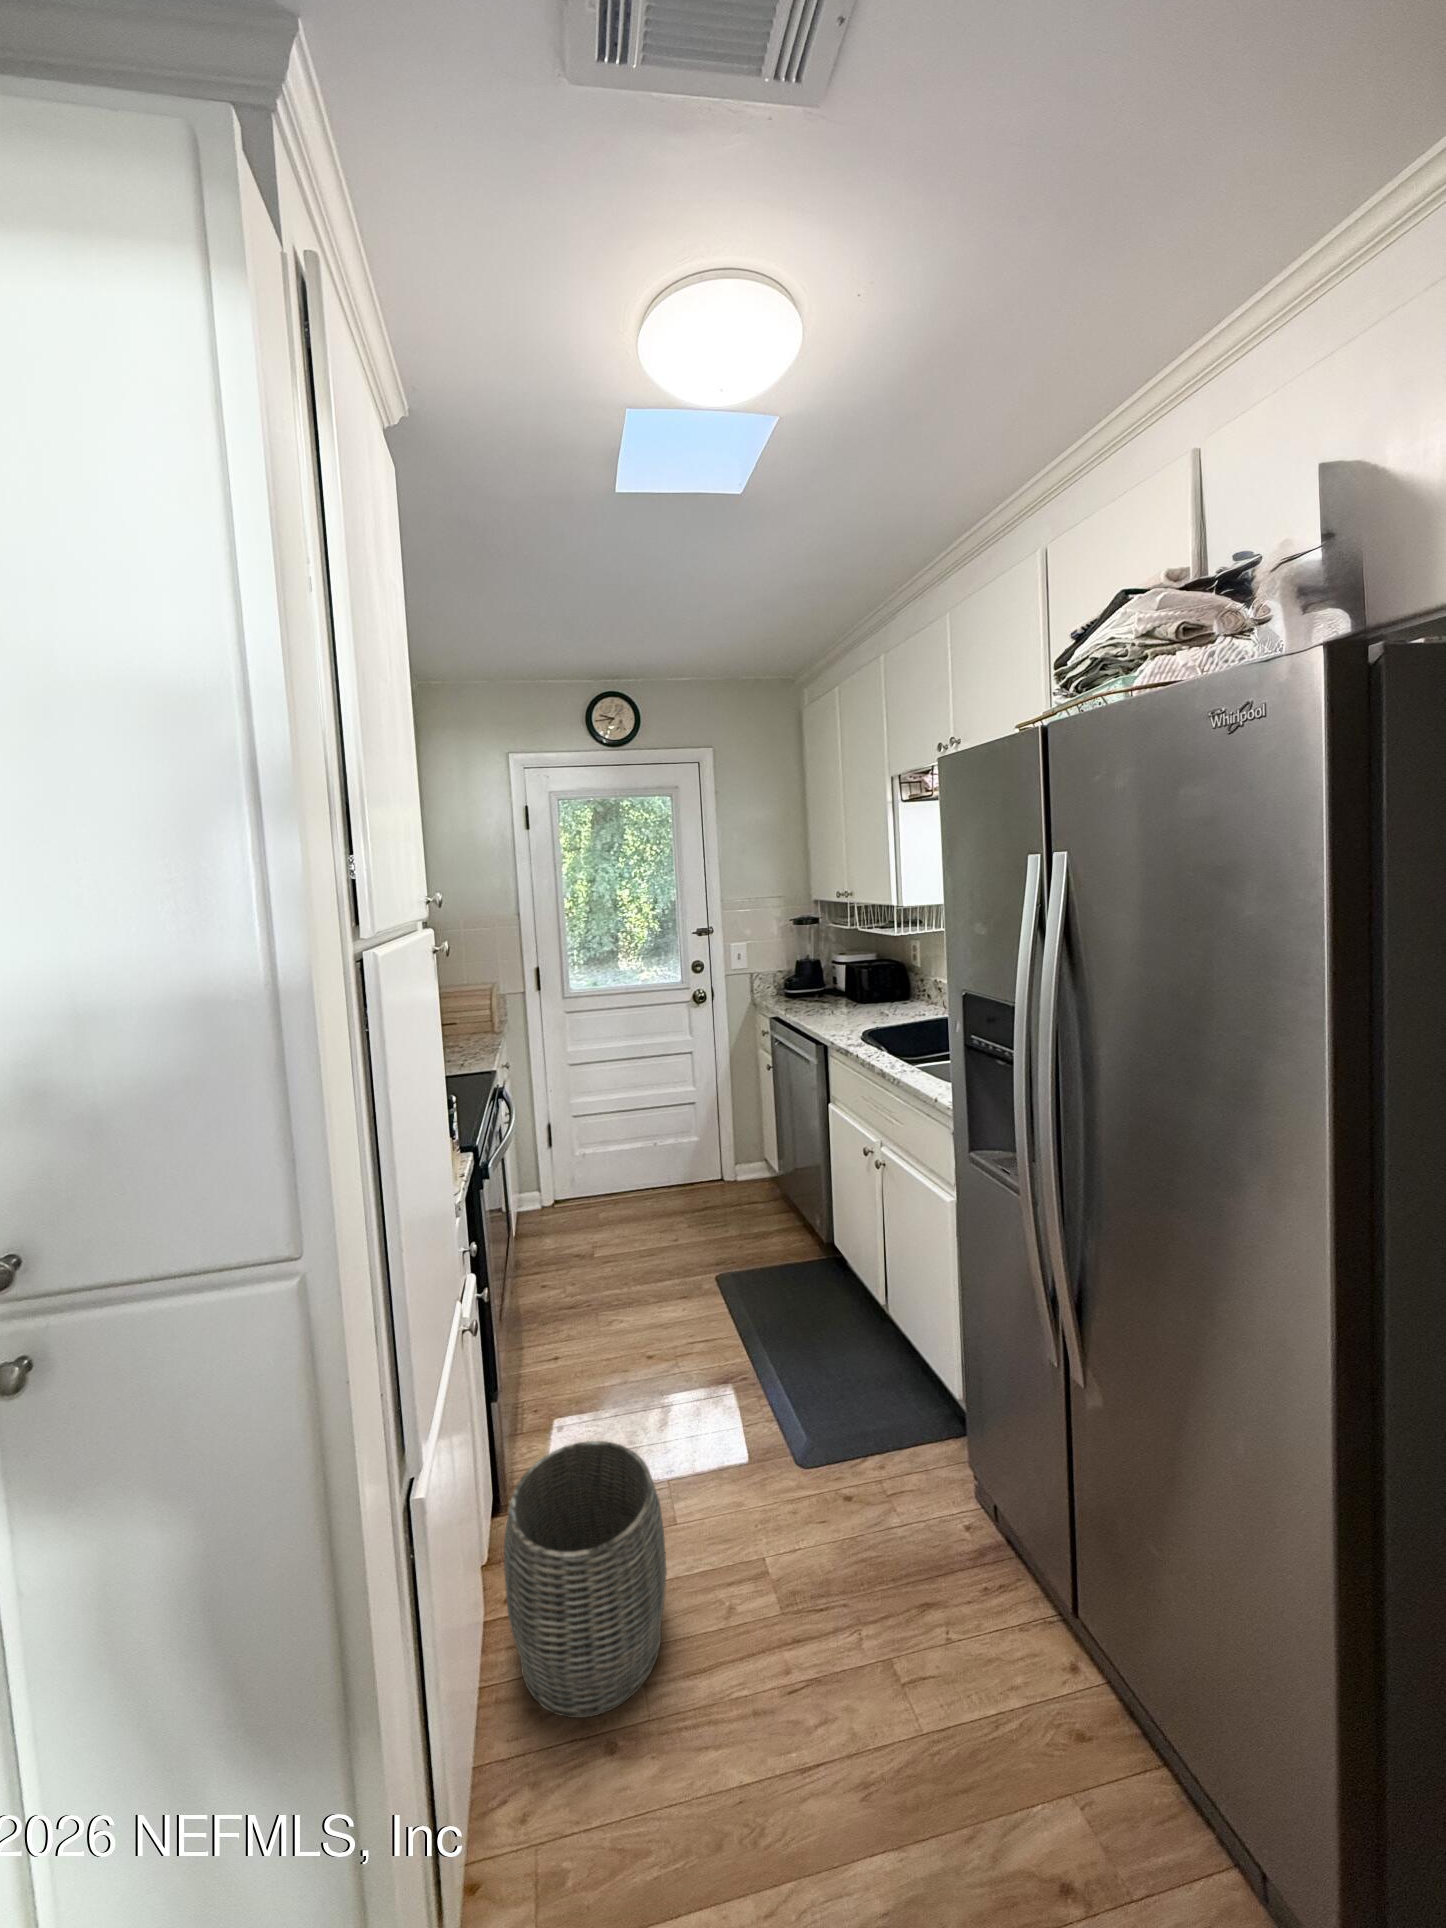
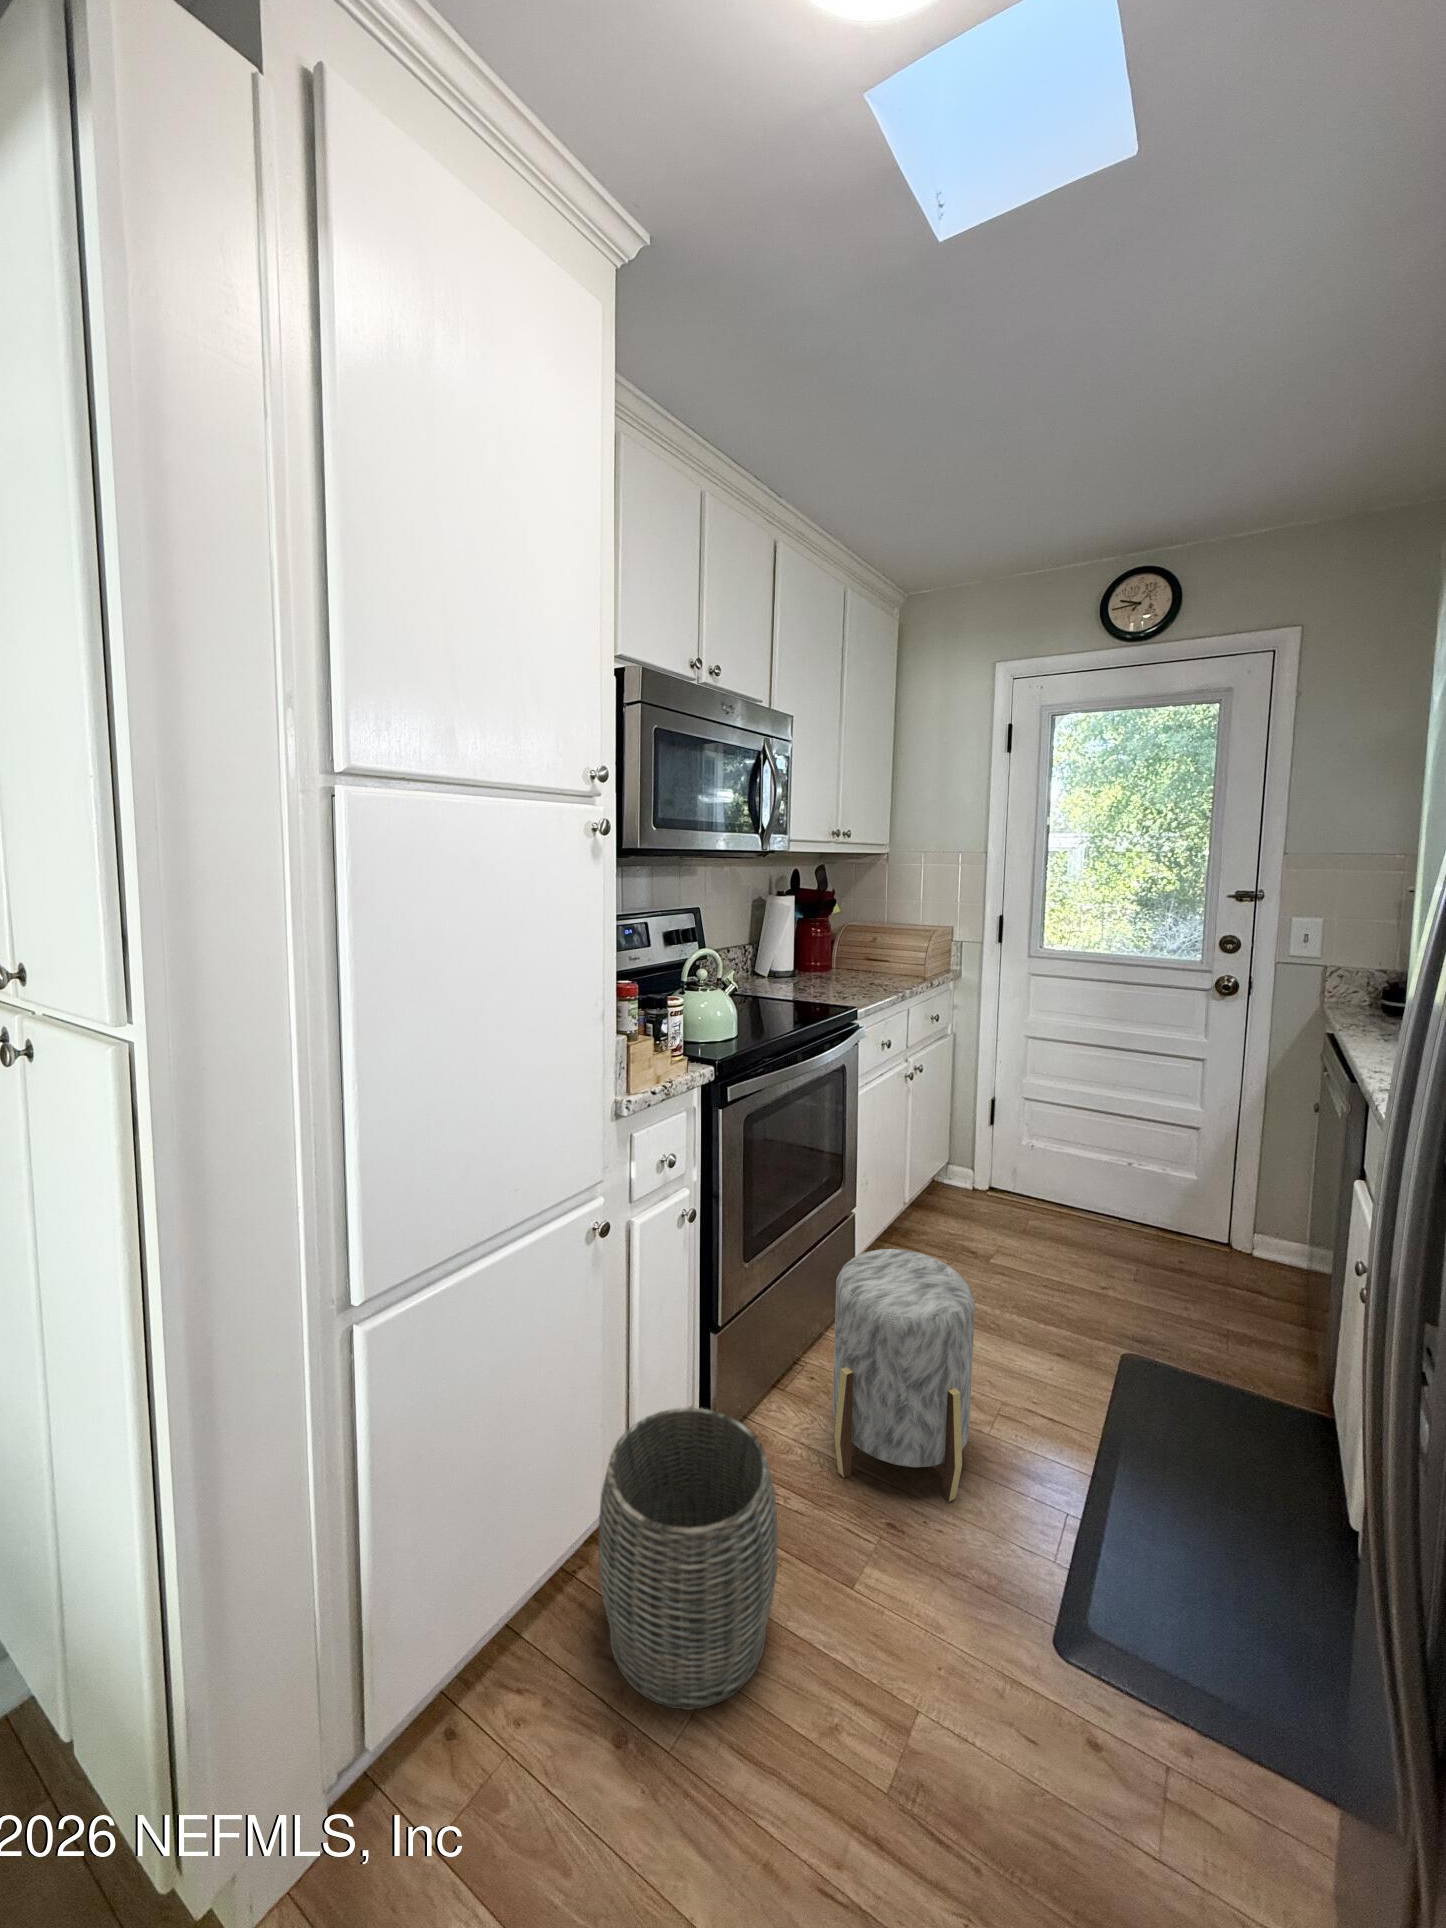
stool: none [572,1251,694,1459] -> present [833,1249,975,1502]

